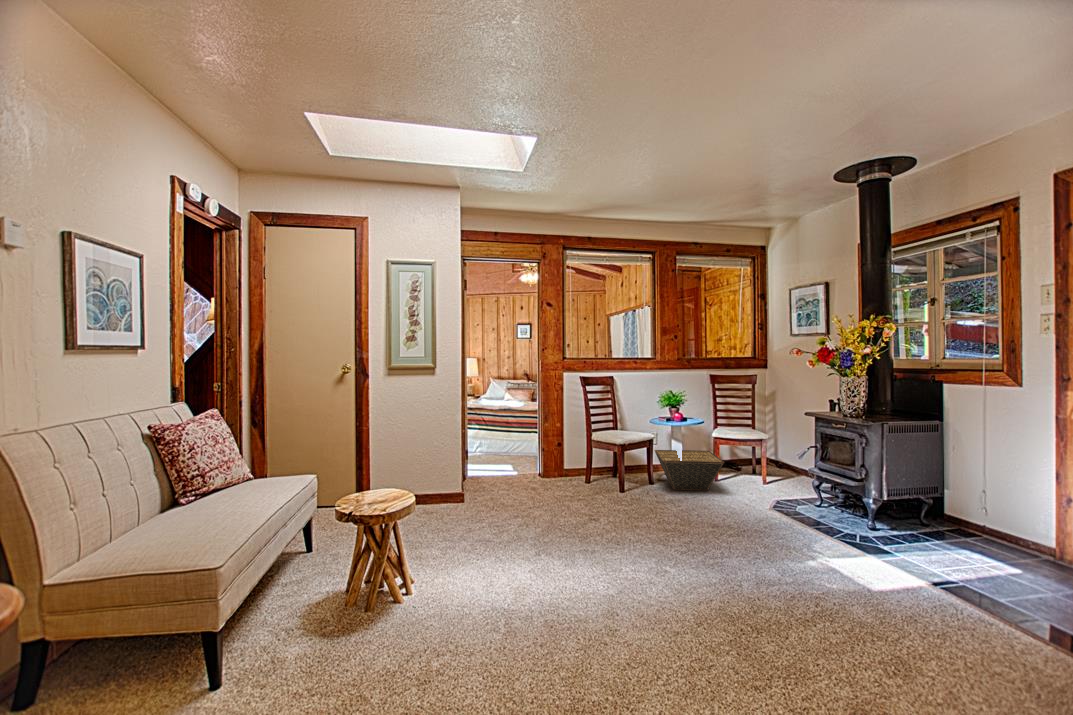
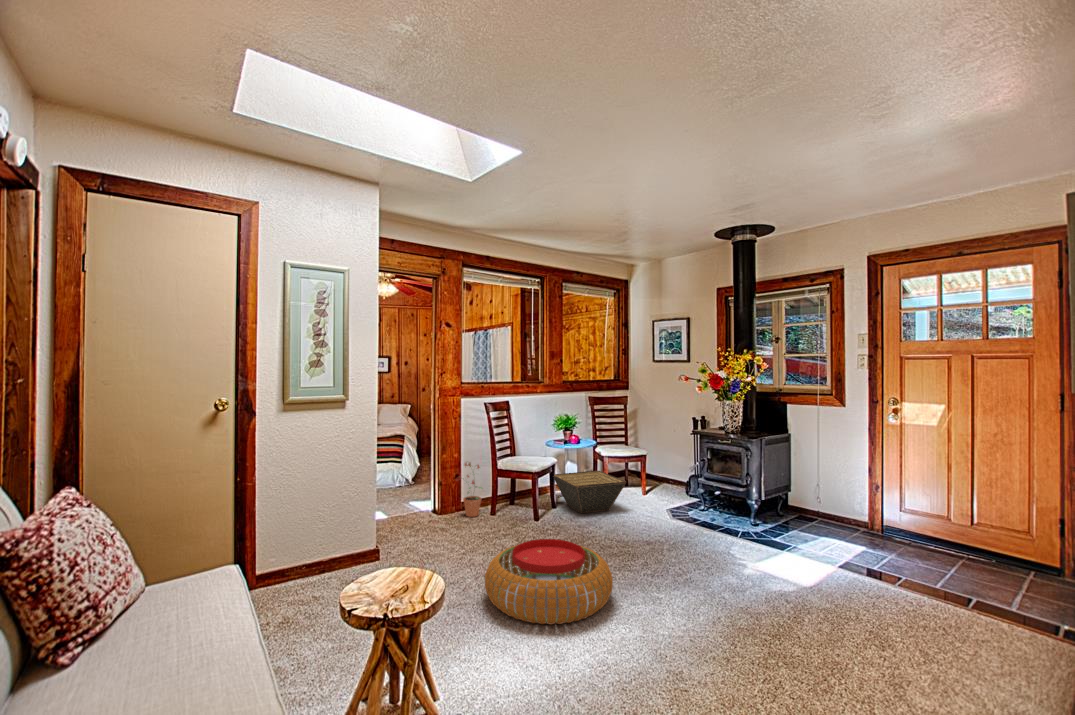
potted plant: none [555,430,580,481] -> present [456,462,482,517]
pouf: none [506,496,624,568] -> present [485,539,613,624]

